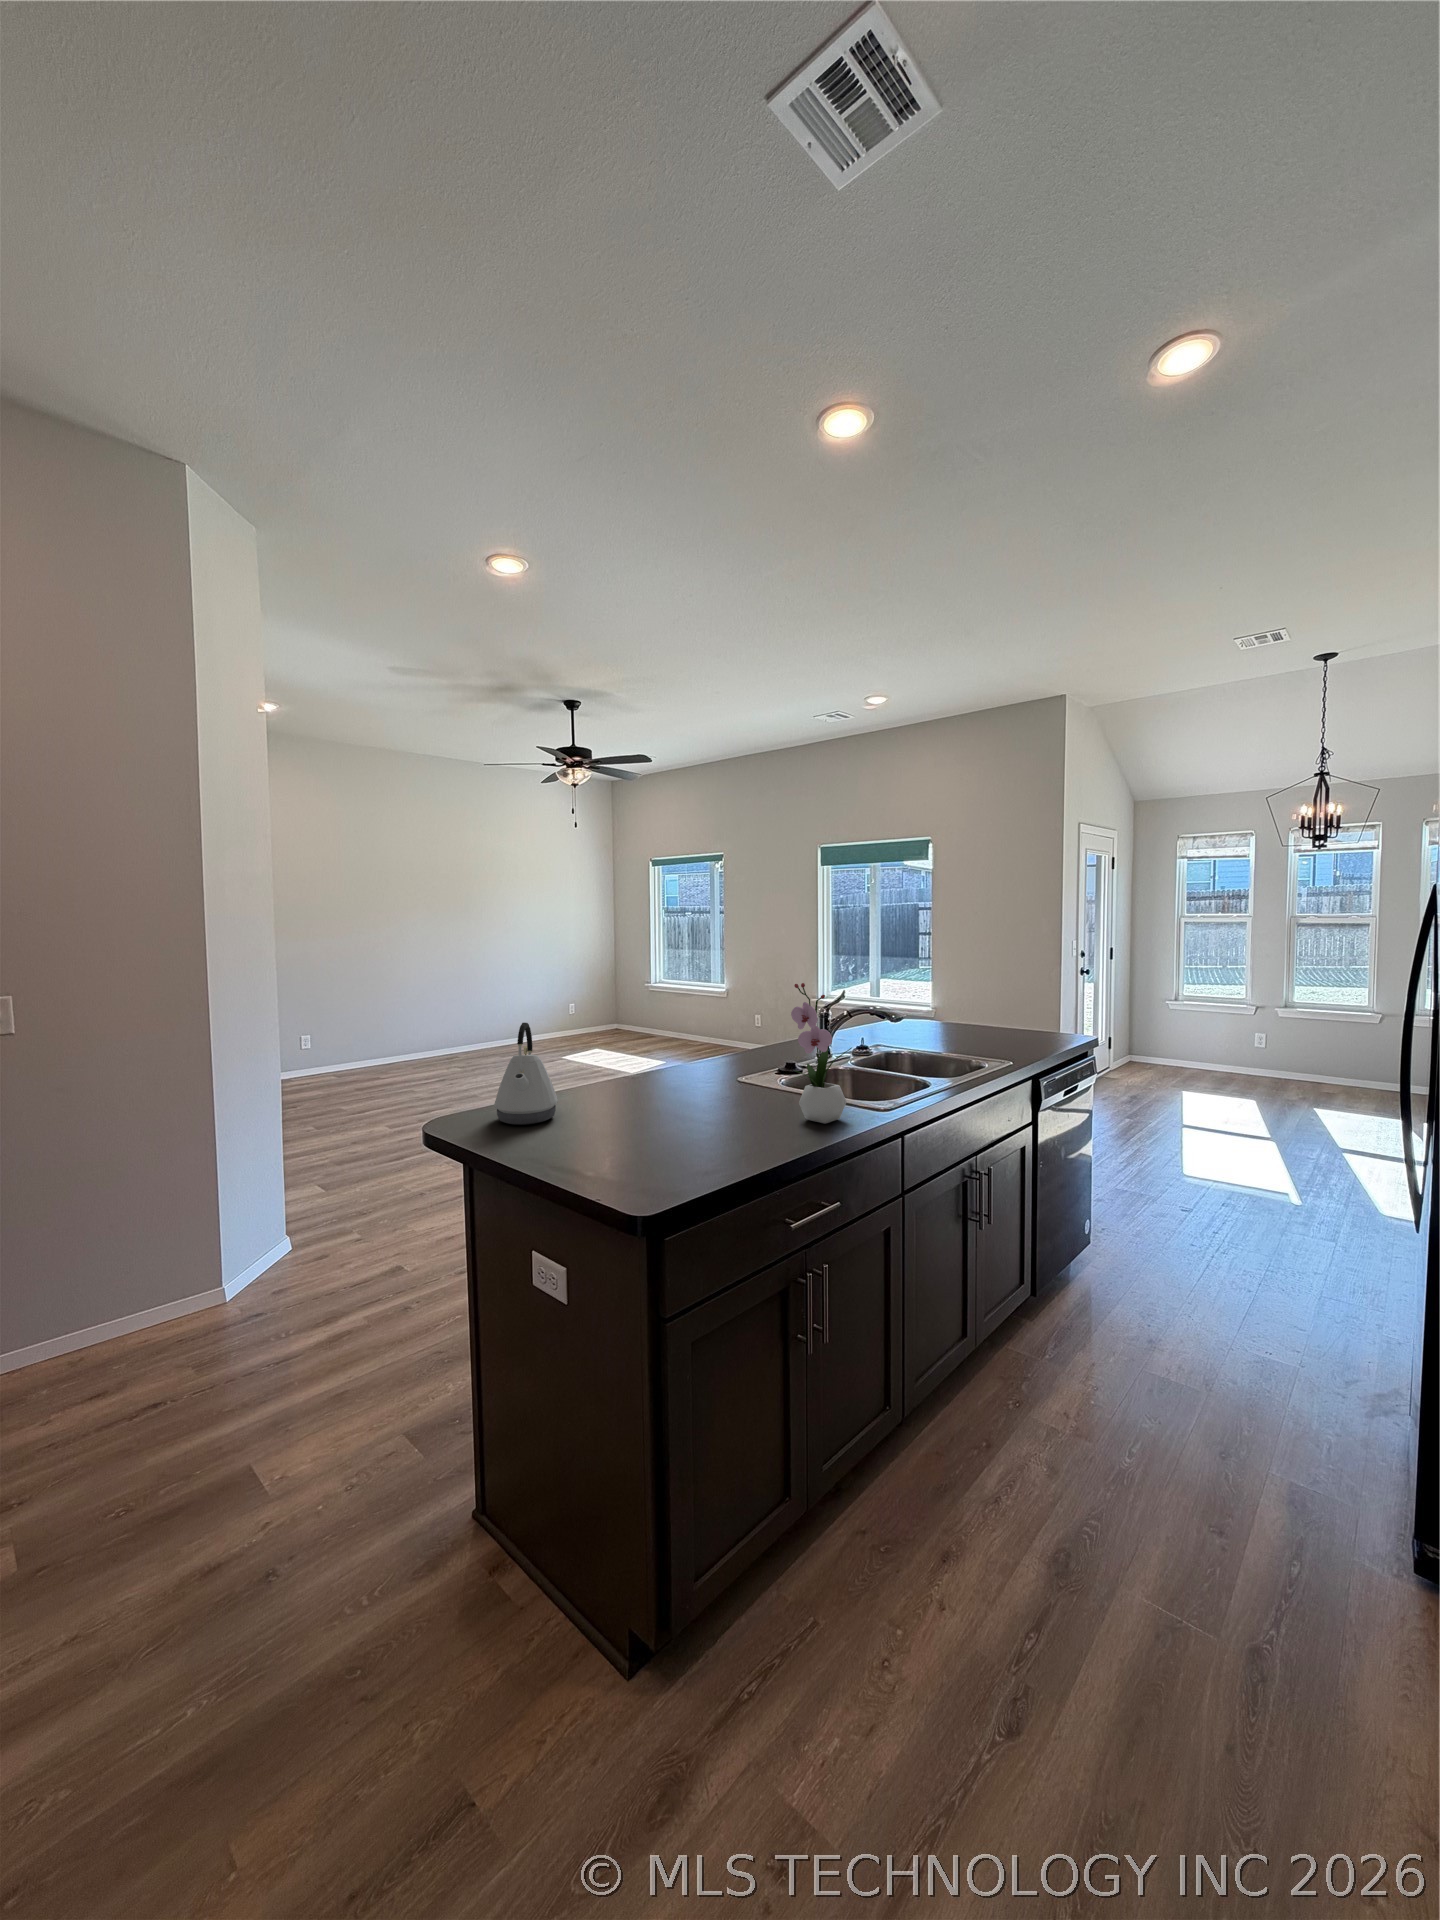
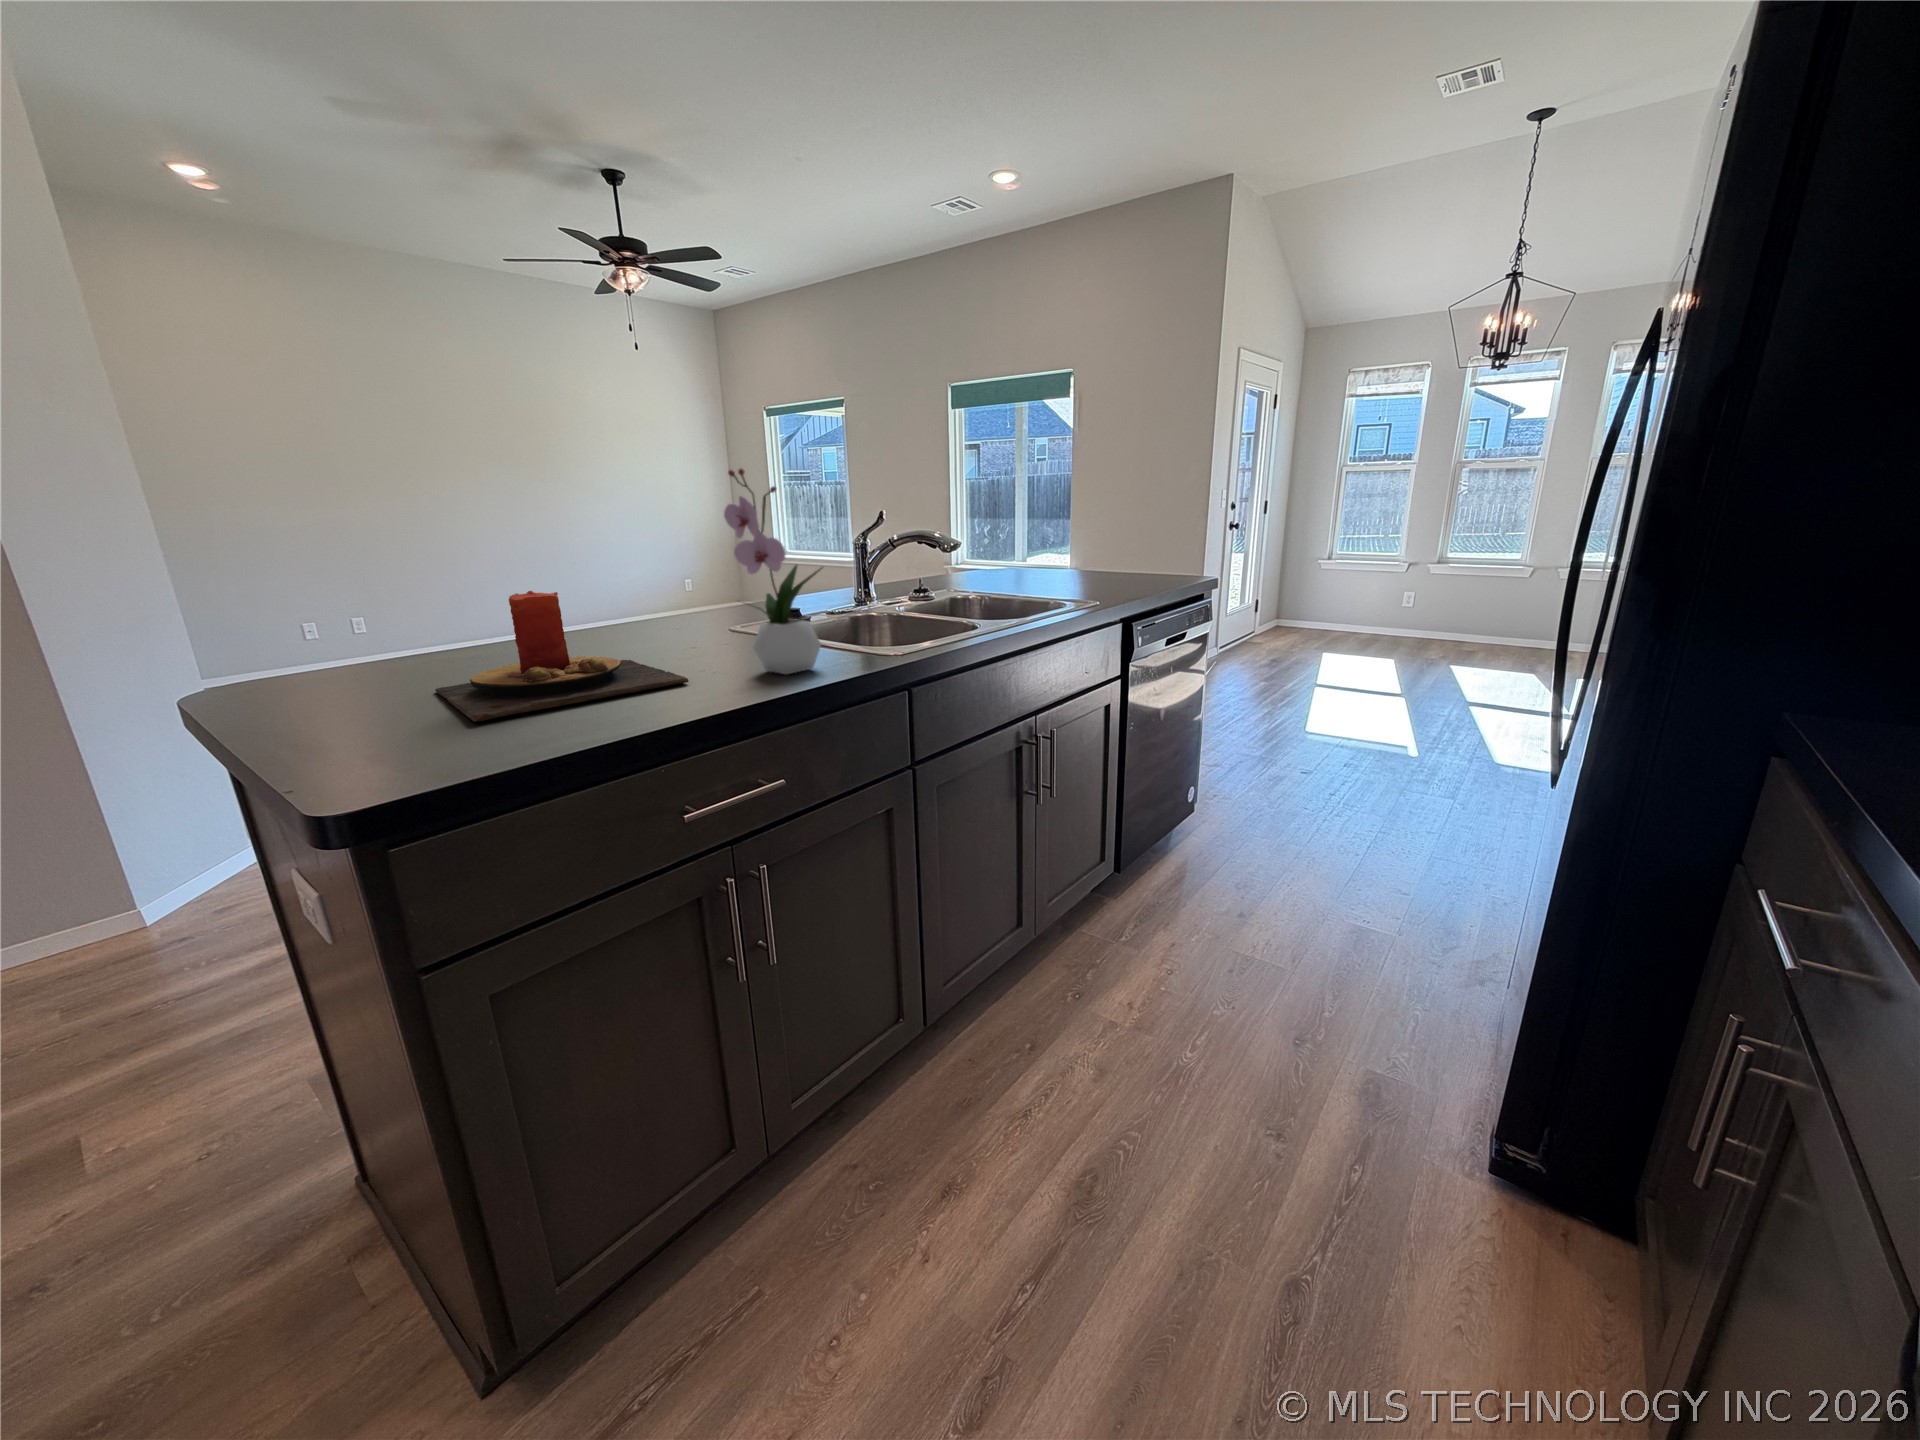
kettle: present [494,1023,558,1125] -> none [295,539,409,691]
candle: none [590,1062,762,1154] -> present [435,591,688,722]

